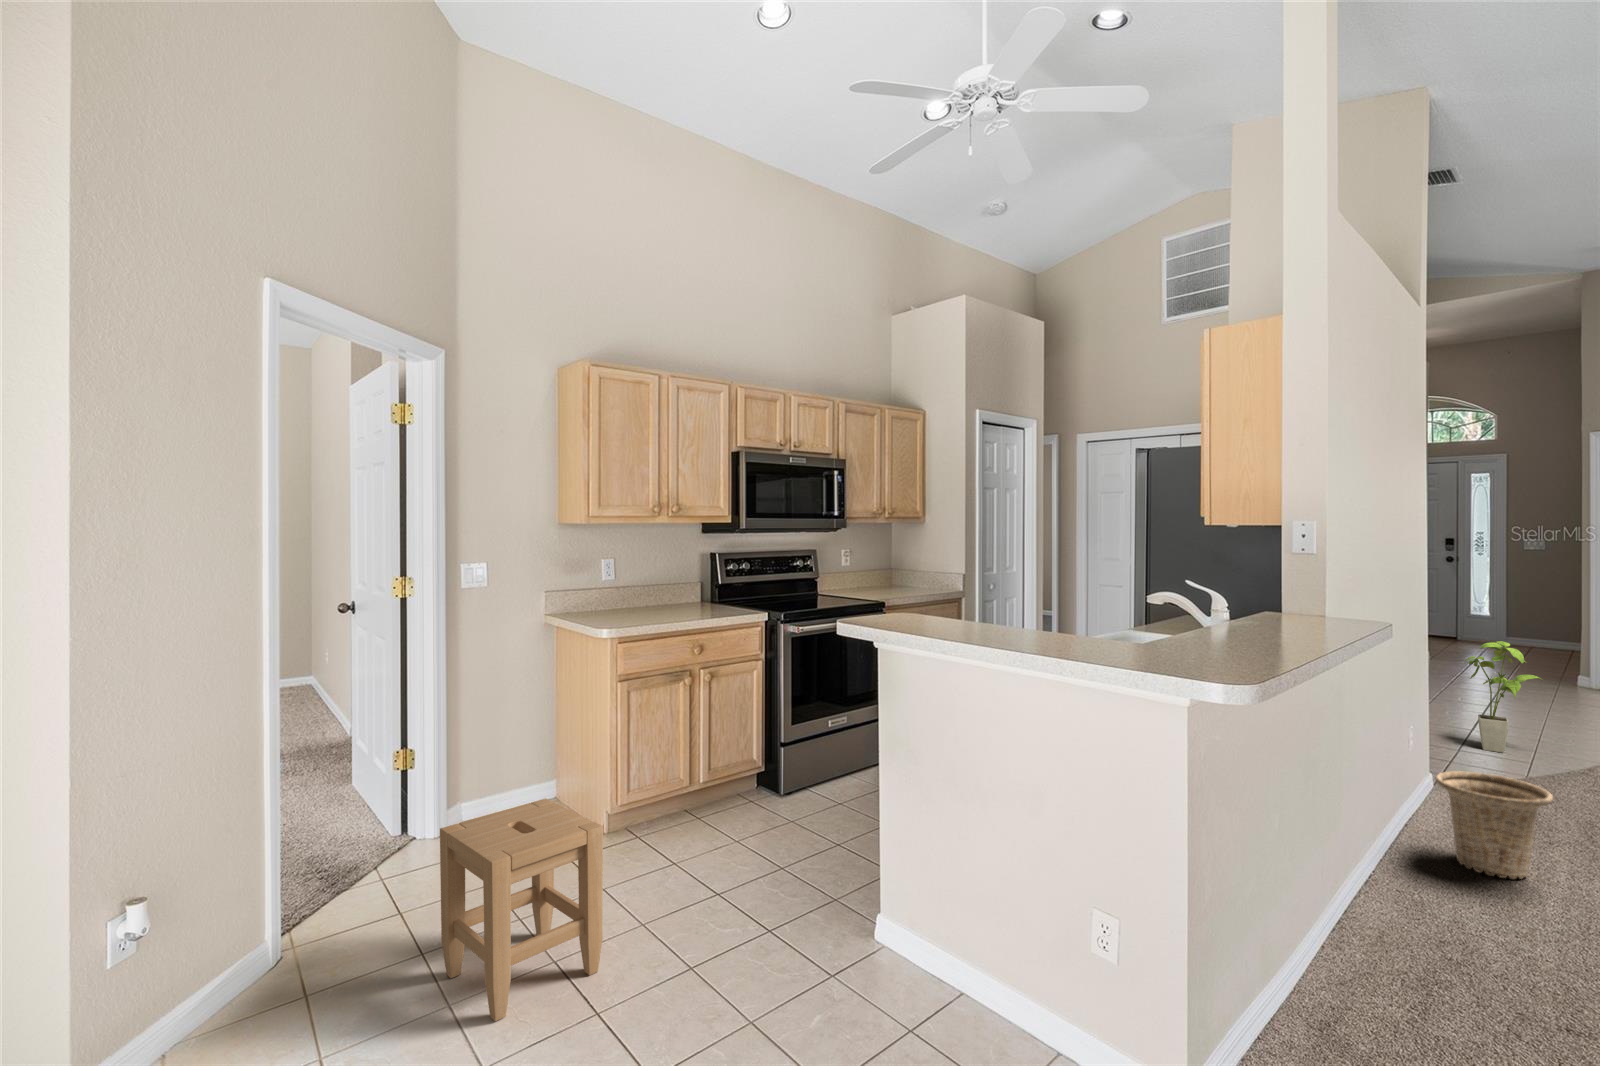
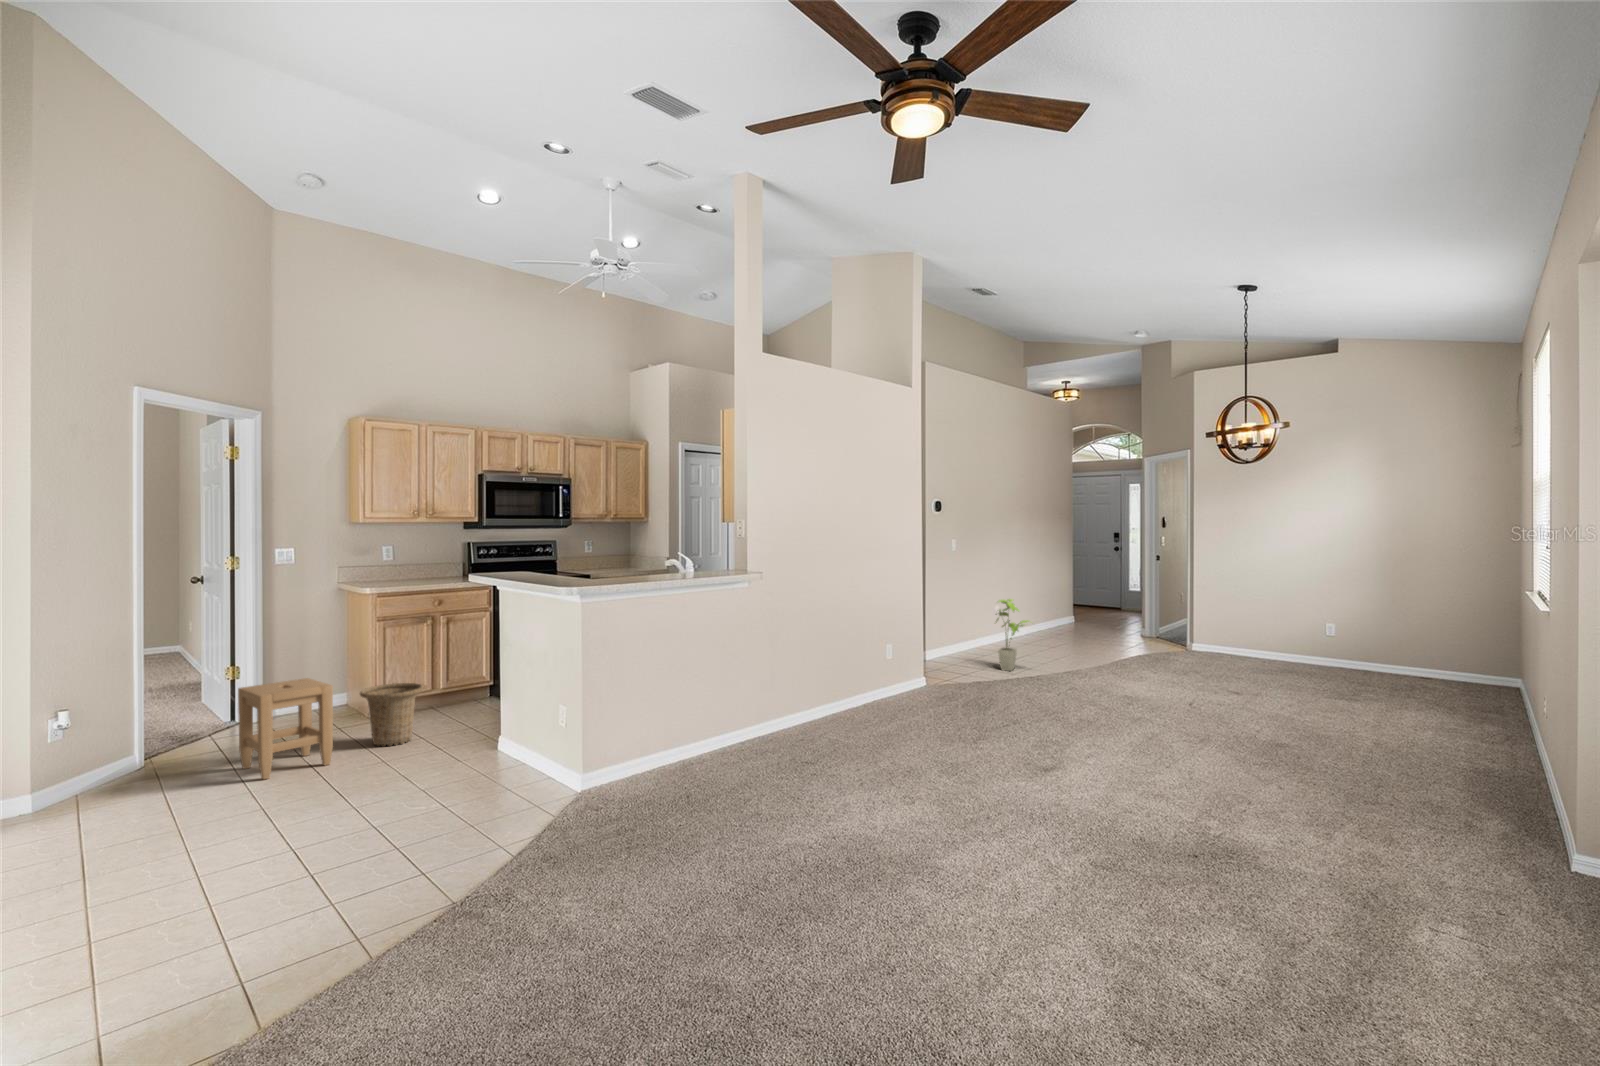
basket: present [1436,771,1553,879] -> present [360,683,423,746]

